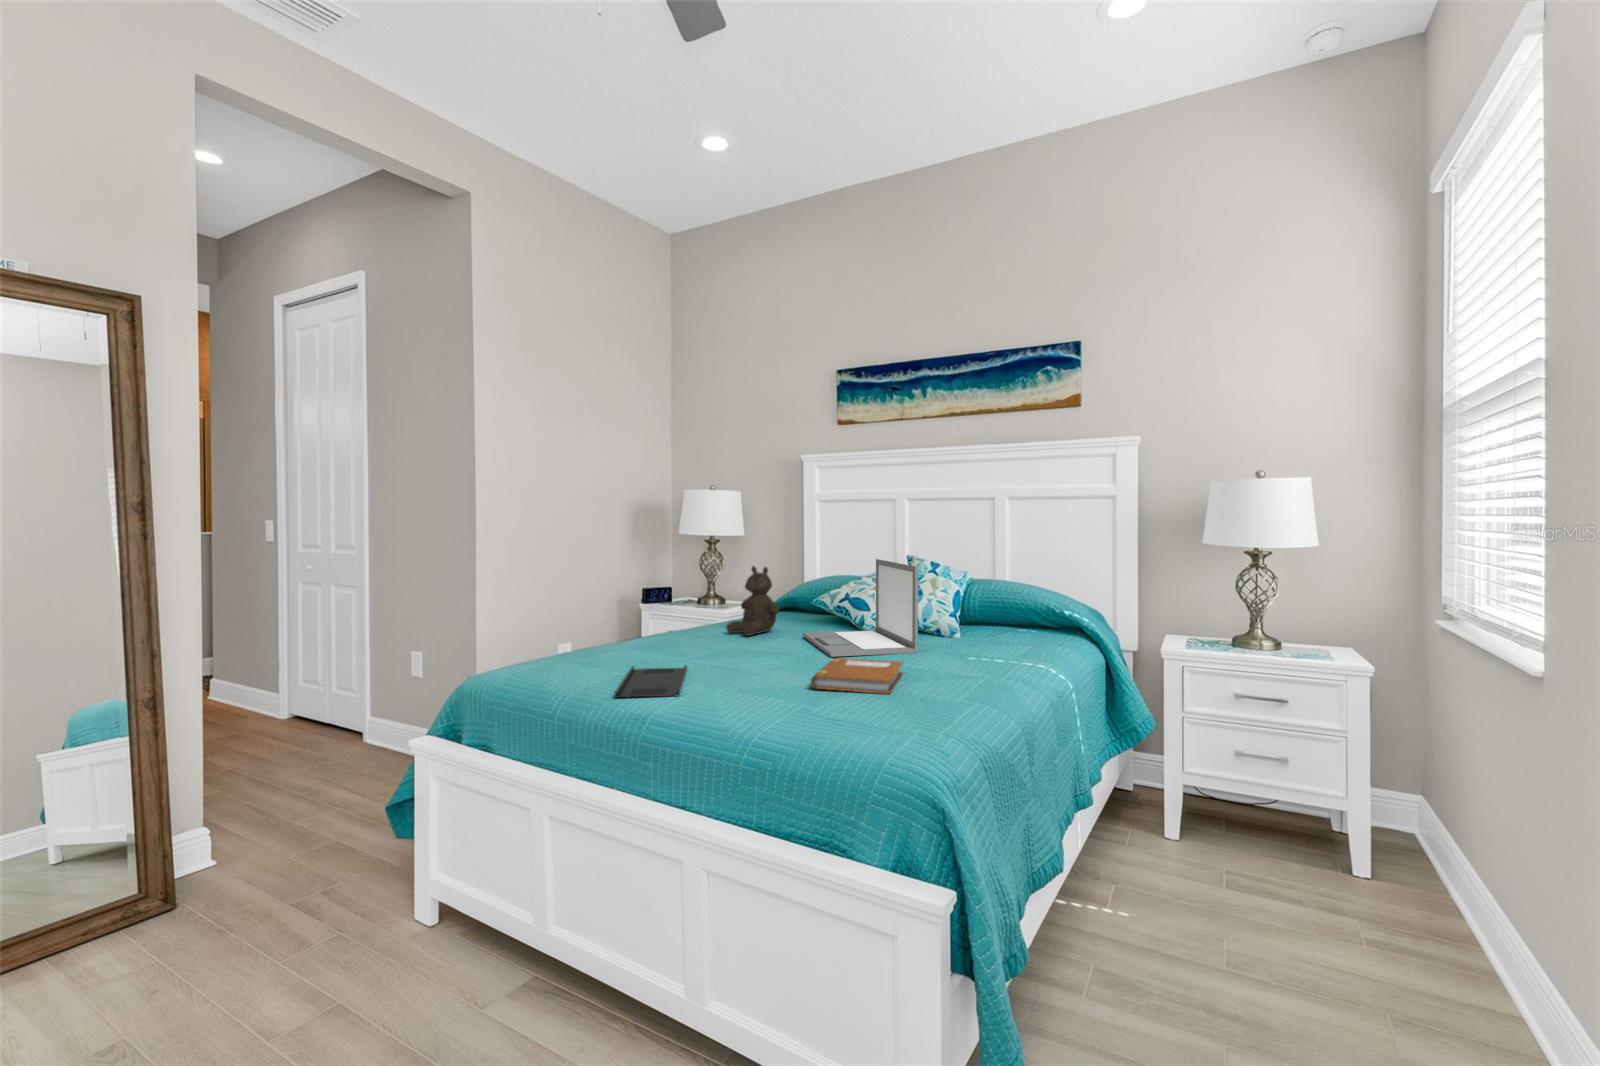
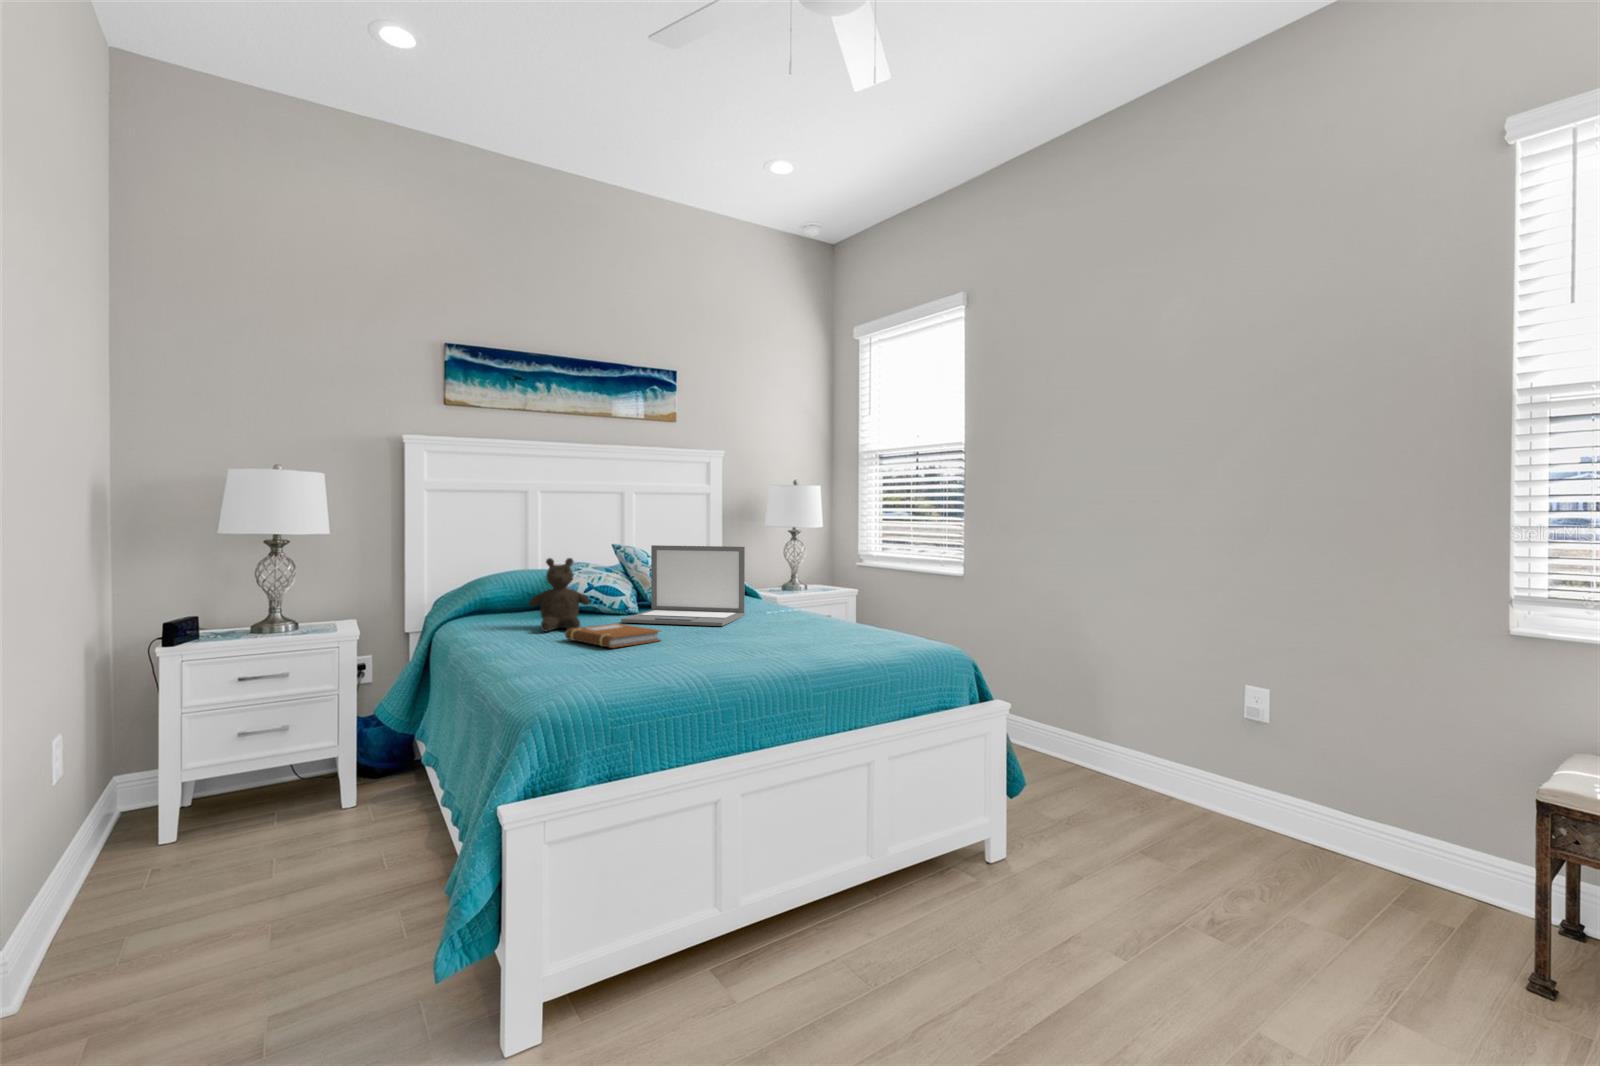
notebook: present [811,658,903,694] -> present [565,623,660,648]
tray: present [615,665,687,698] -> none [658,647,786,669]

